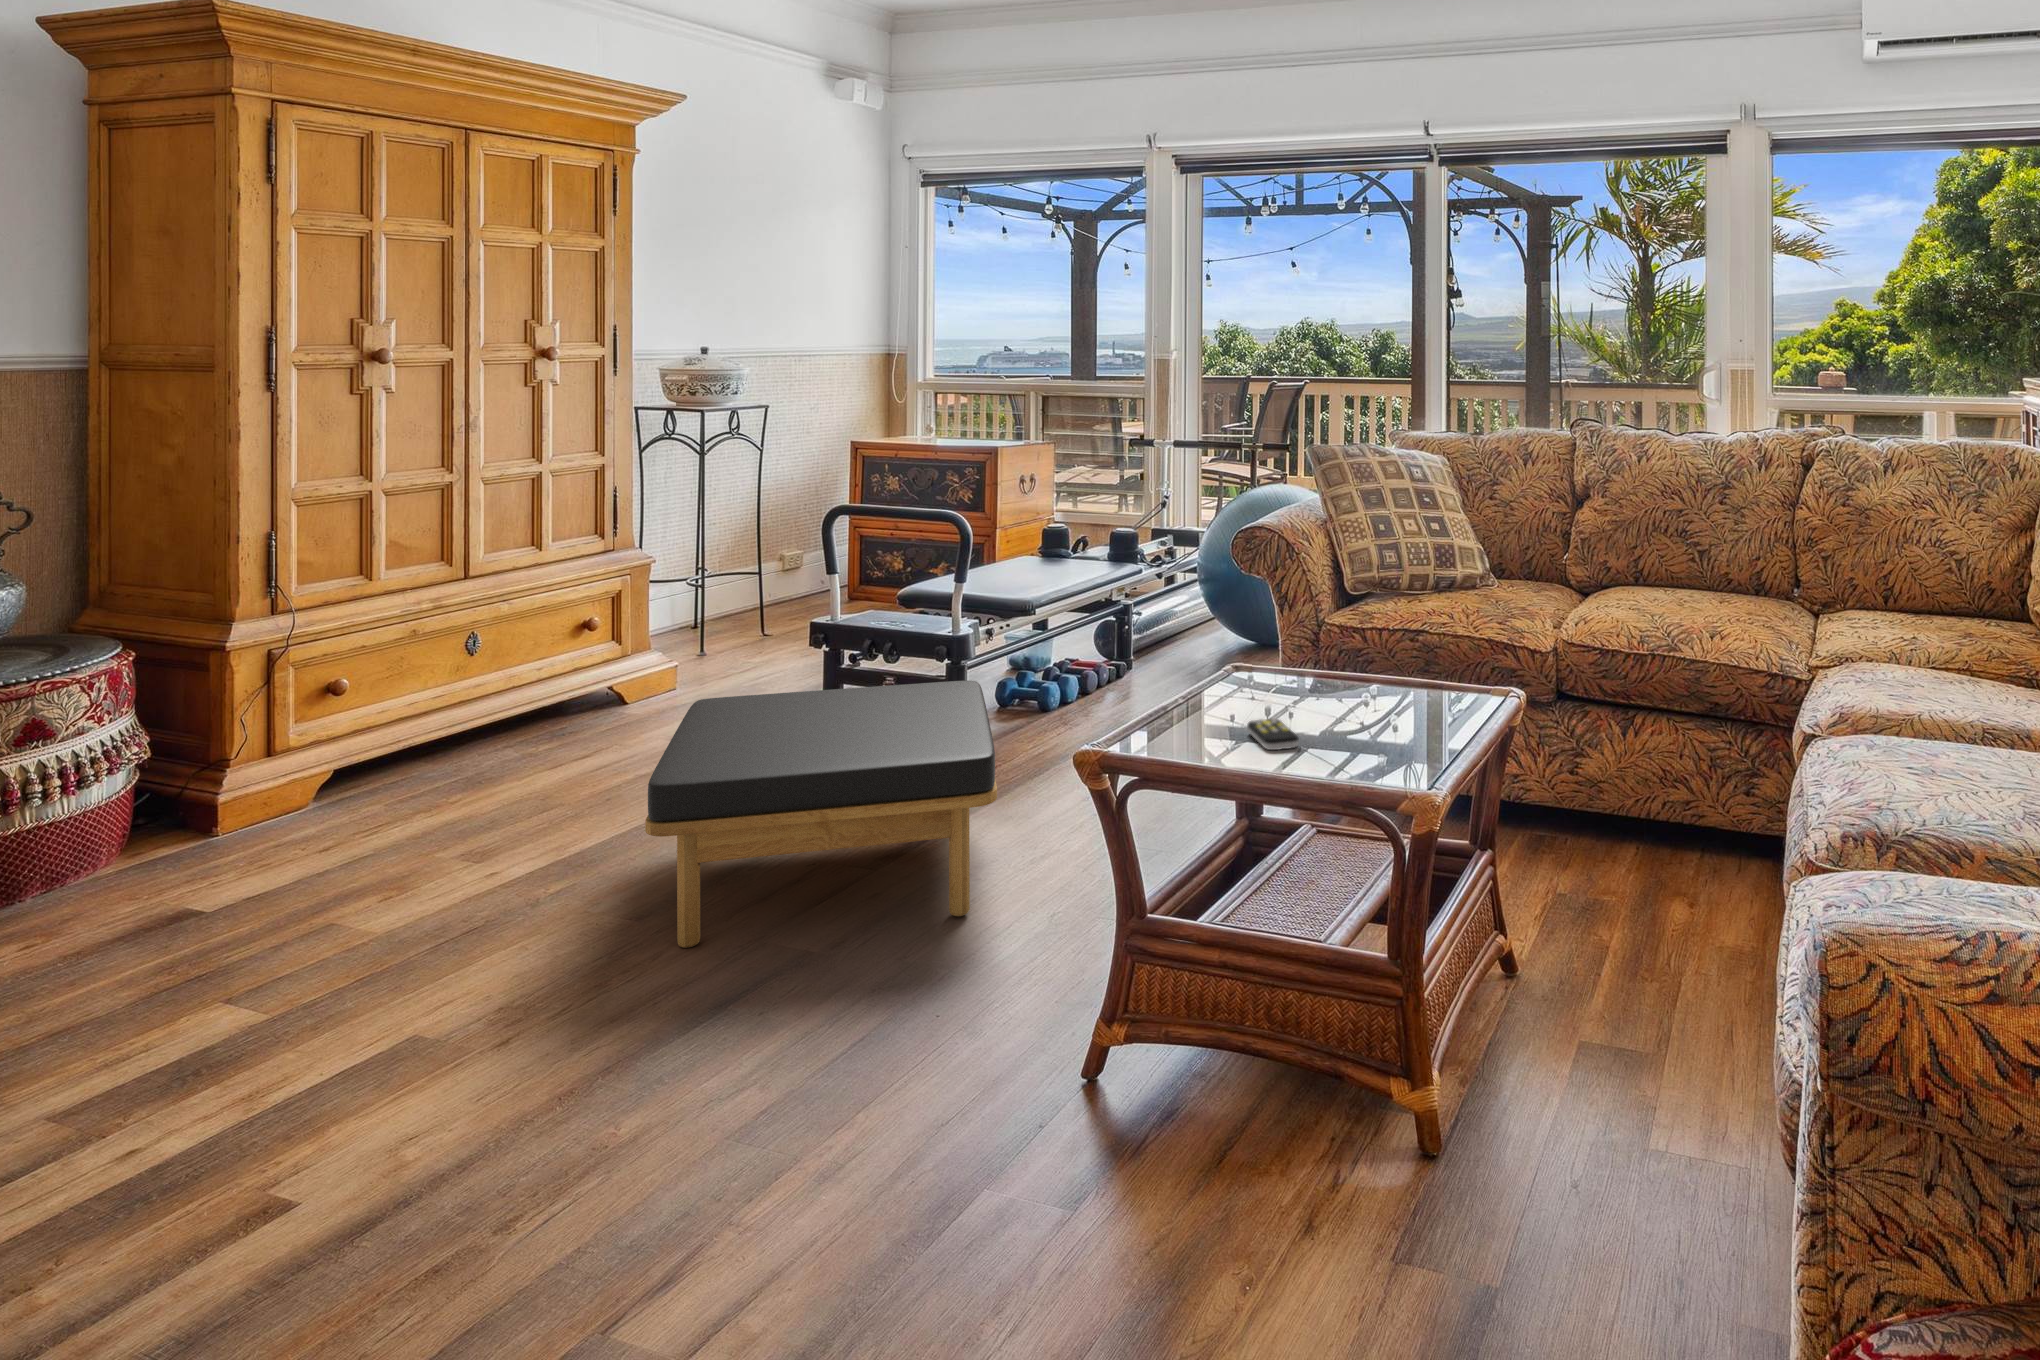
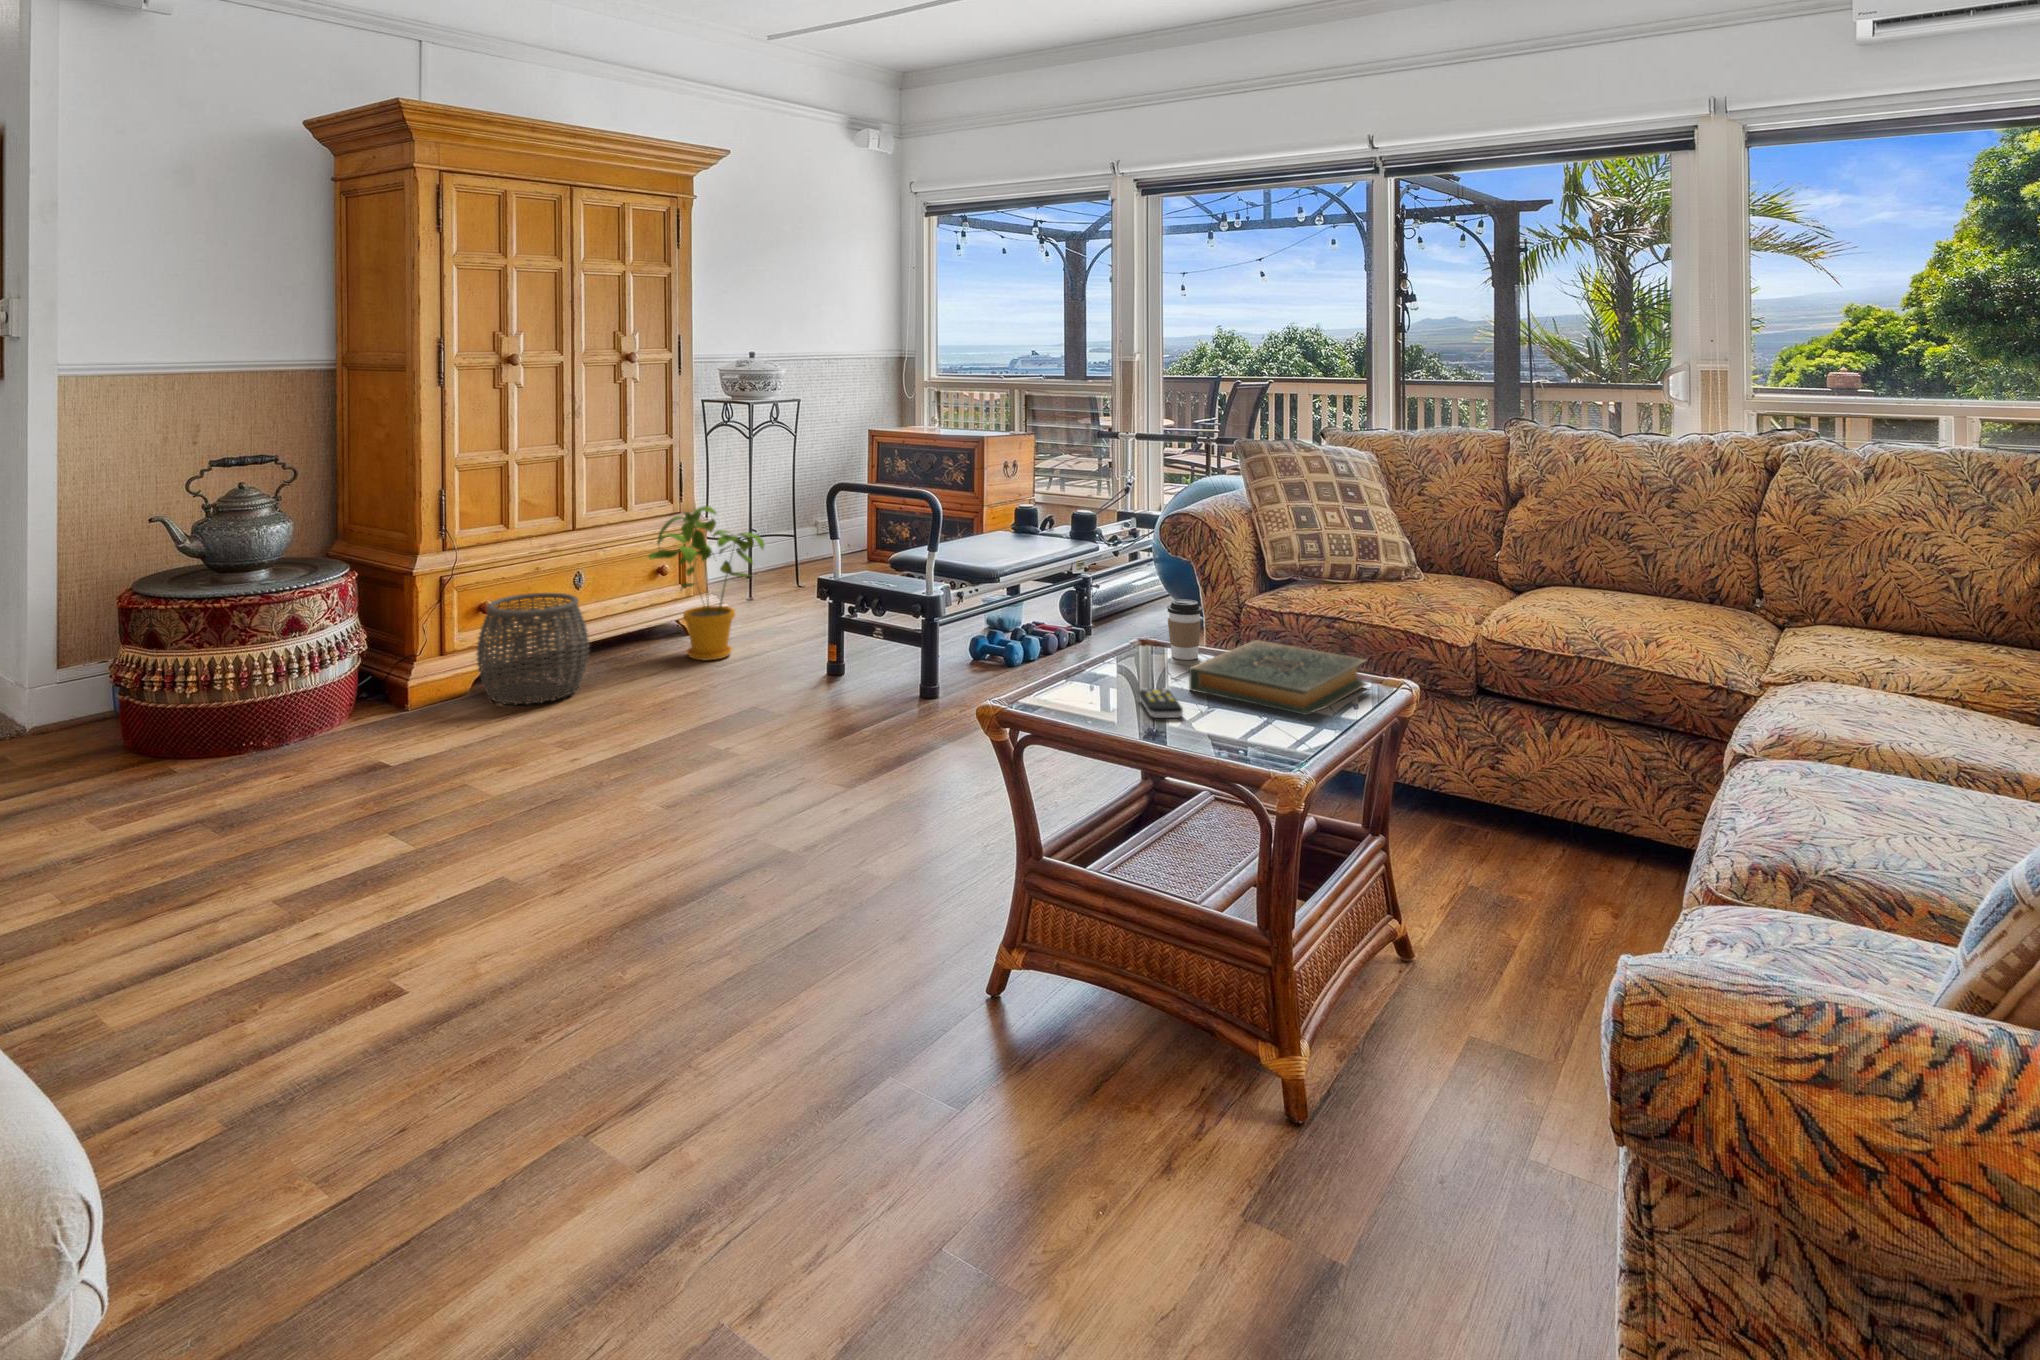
house plant: none [566,541,729,736] -> present [648,506,765,660]
coffee cup: none [1259,621,1298,687] -> present [1167,599,1203,660]
hardback book: none [1296,660,1472,737] -> present [1189,640,1367,715]
woven basket: none [323,663,494,815] -> present [476,592,589,705]
ottoman: present [645,681,997,948] -> none [666,634,945,835]

